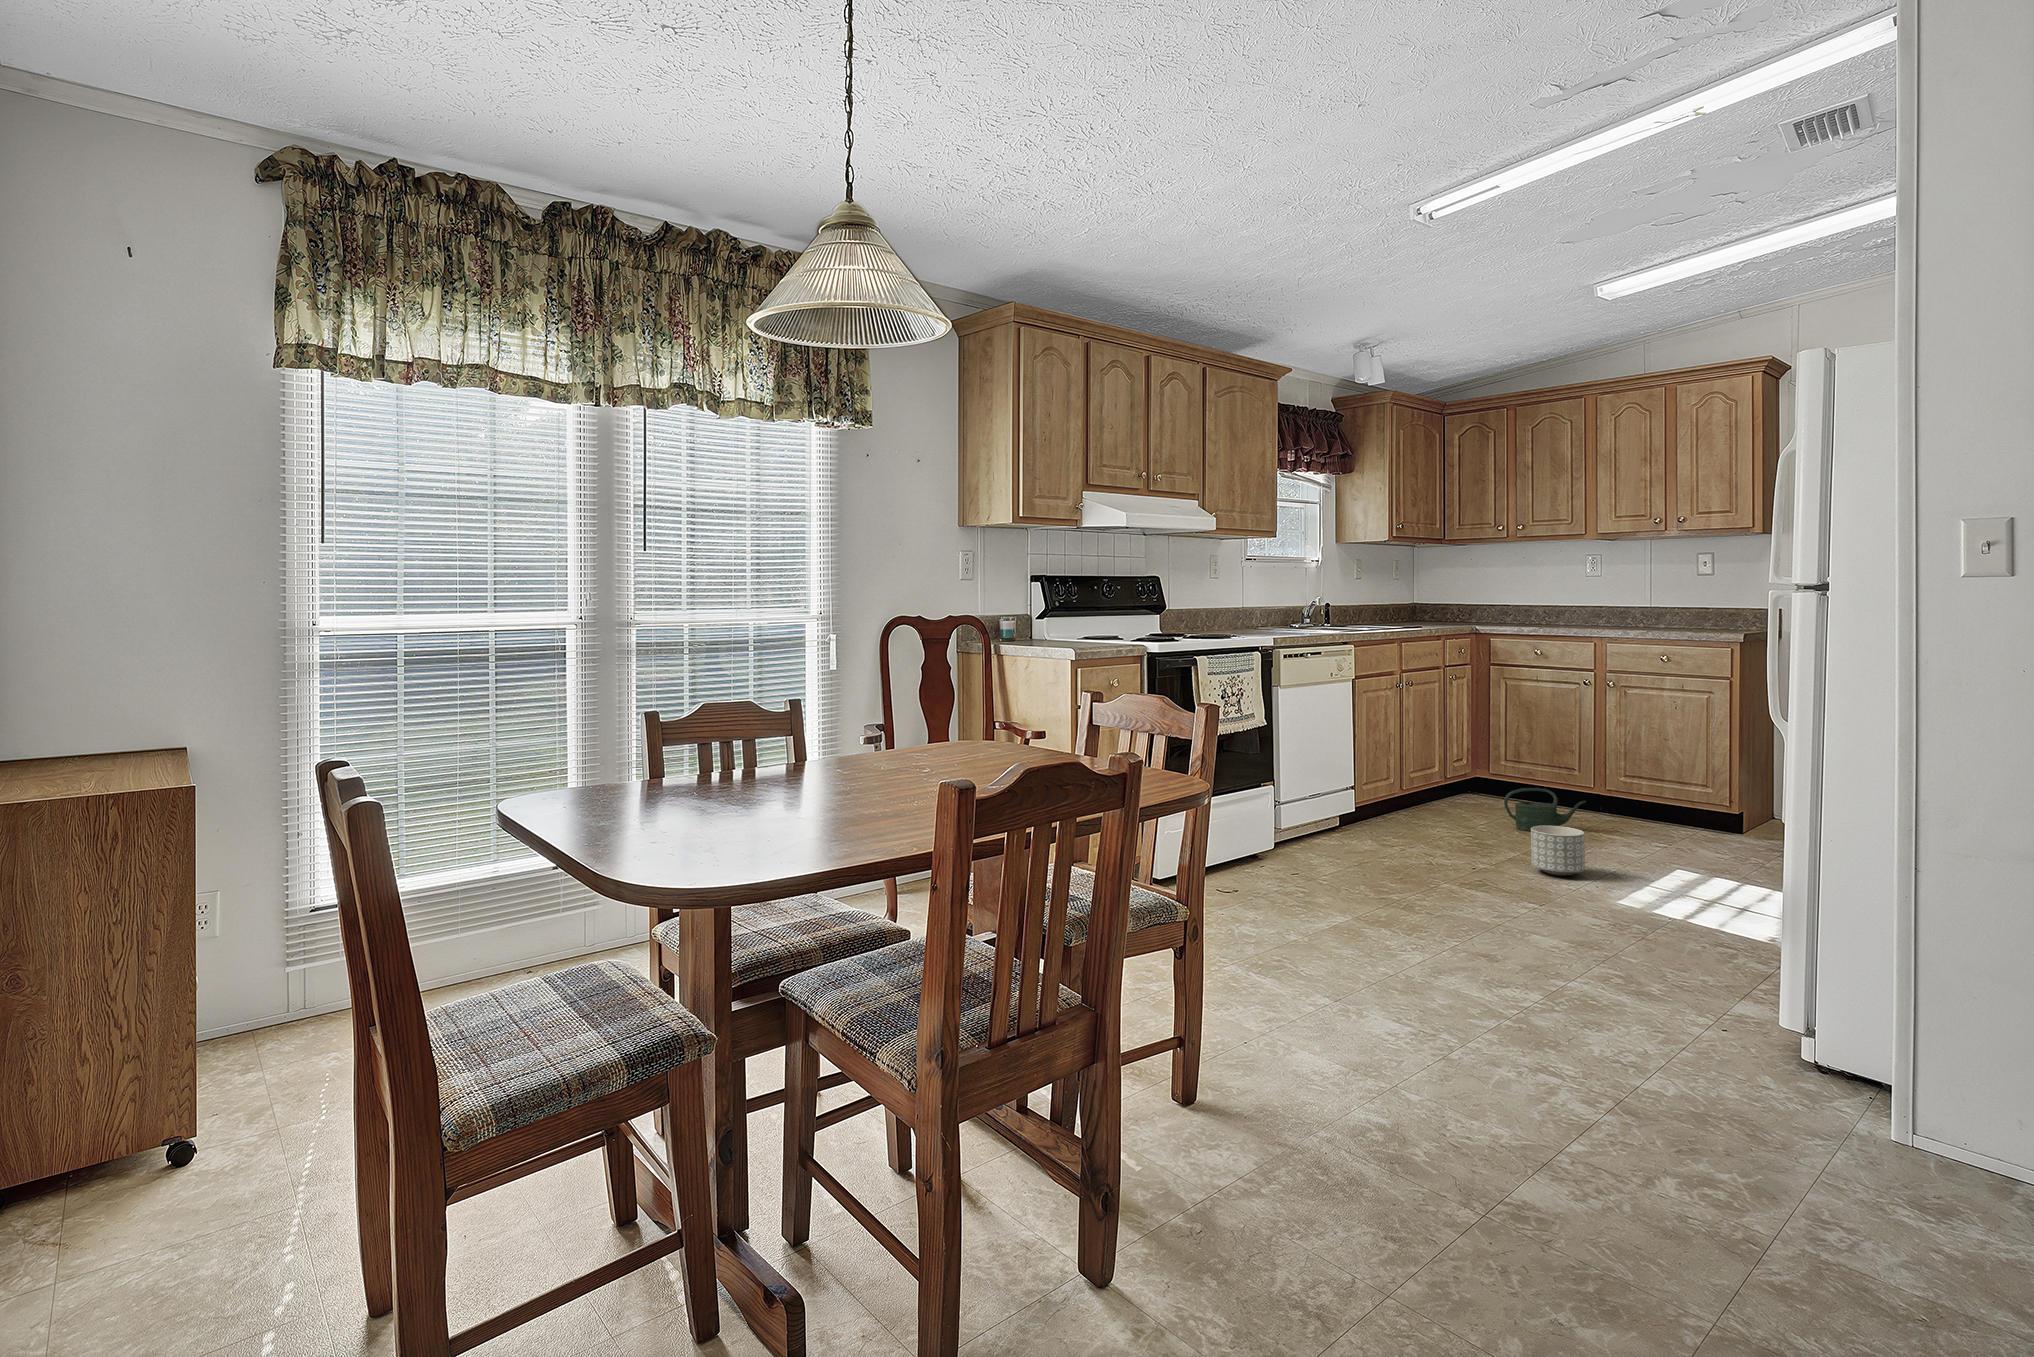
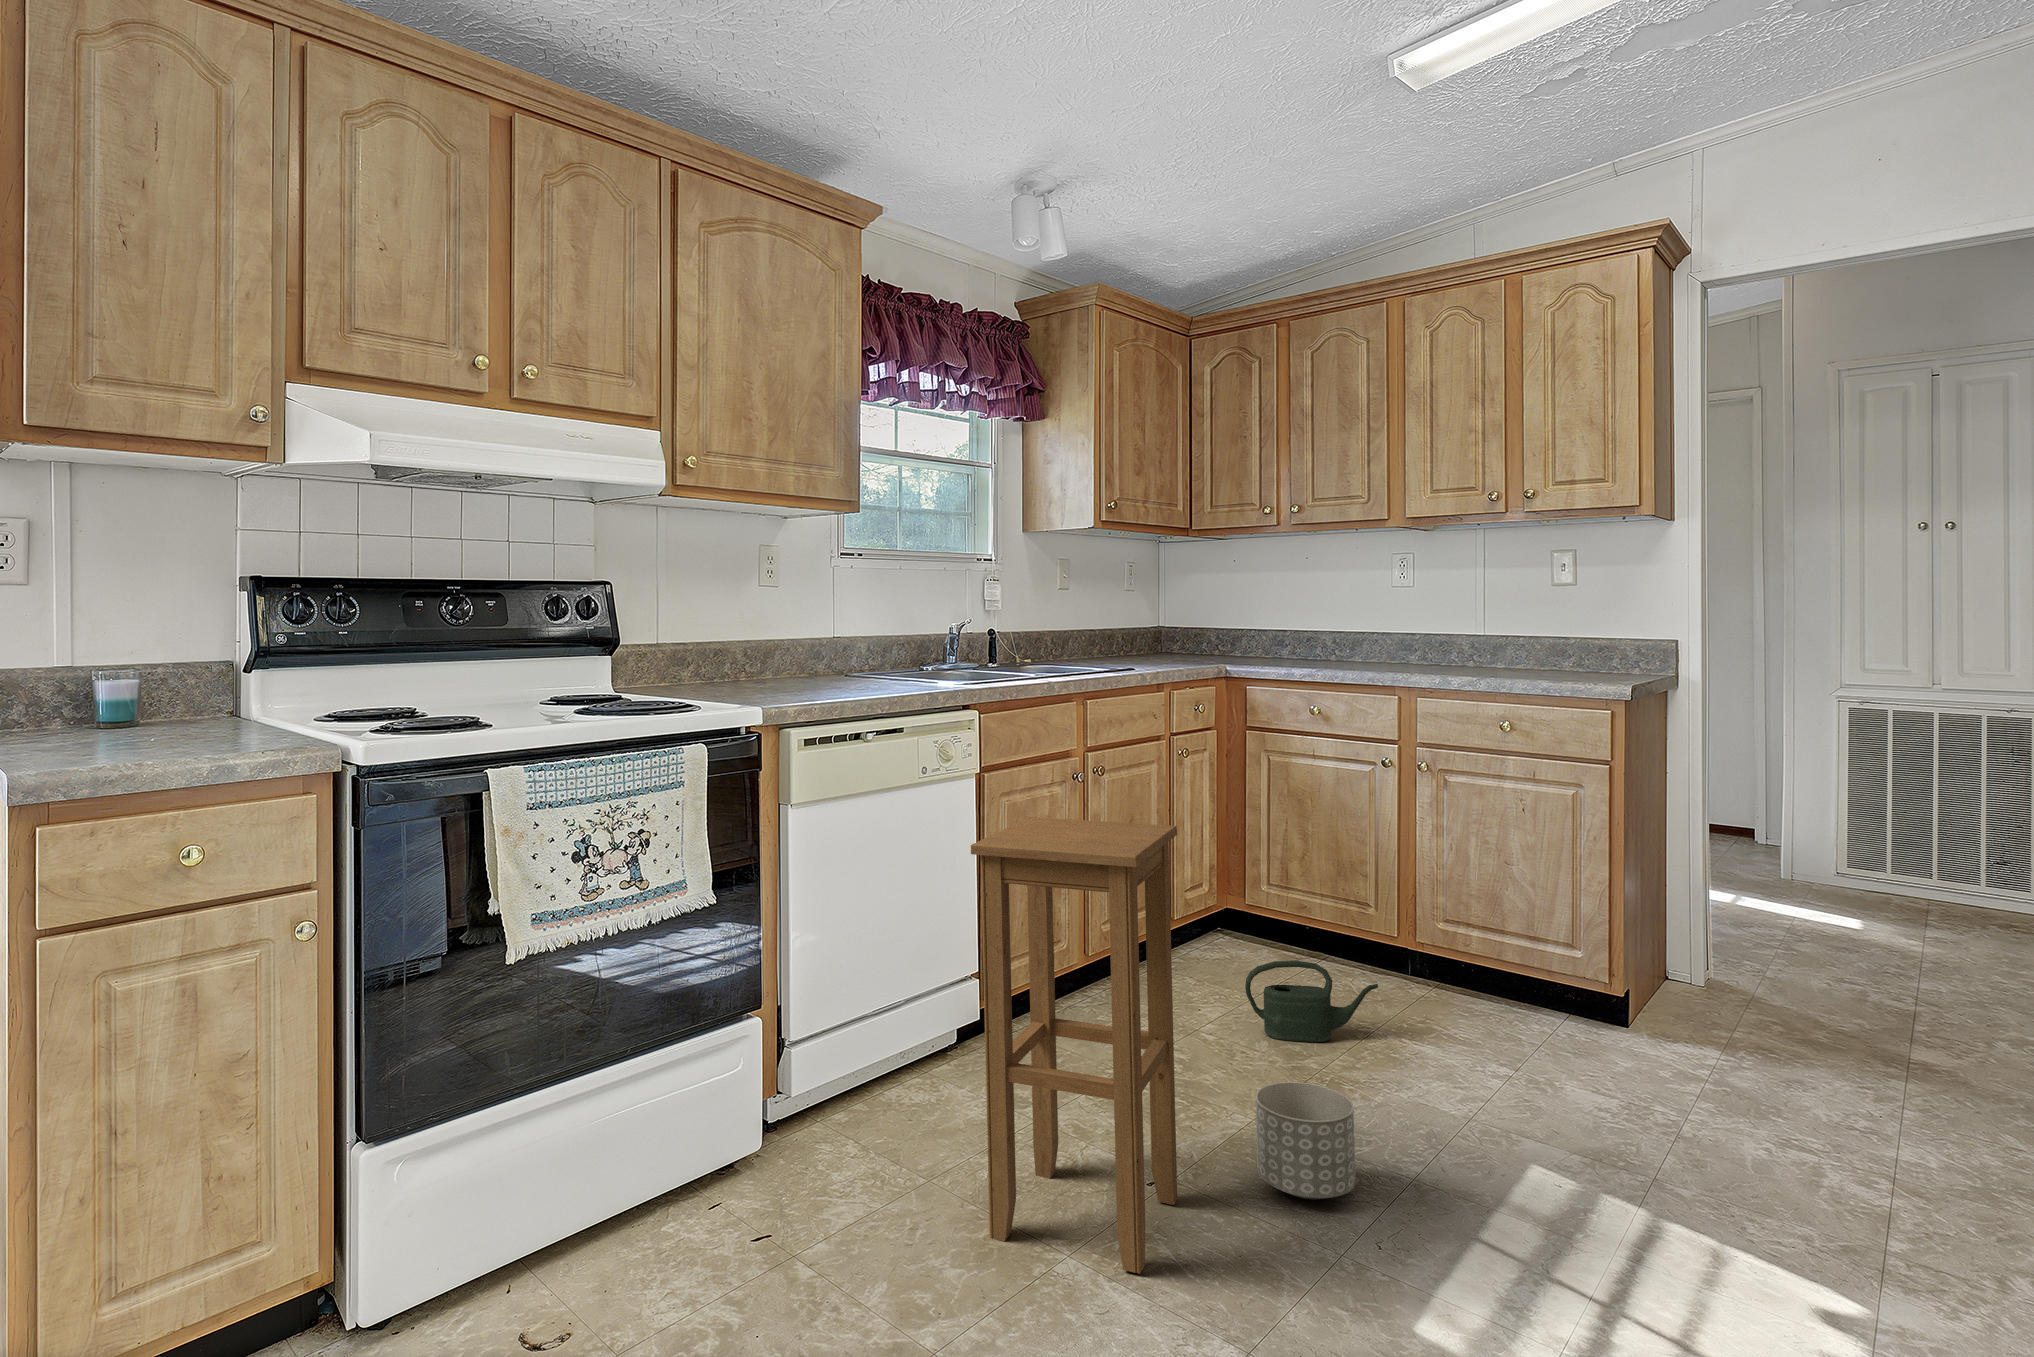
stool: none [1396,693,1492,890] -> present [971,817,1177,1274]

